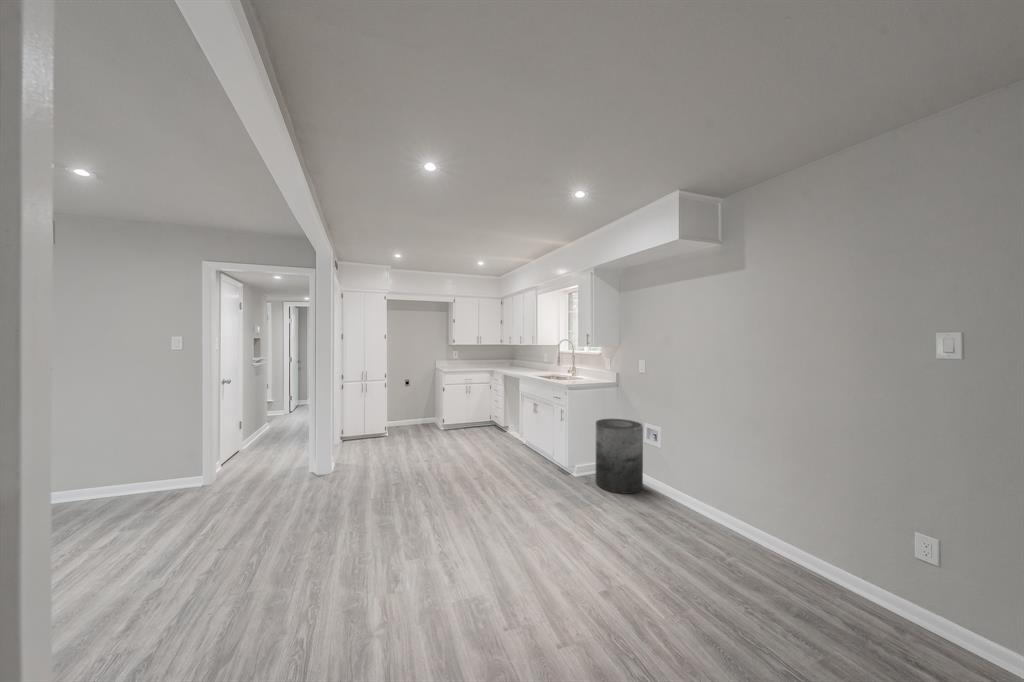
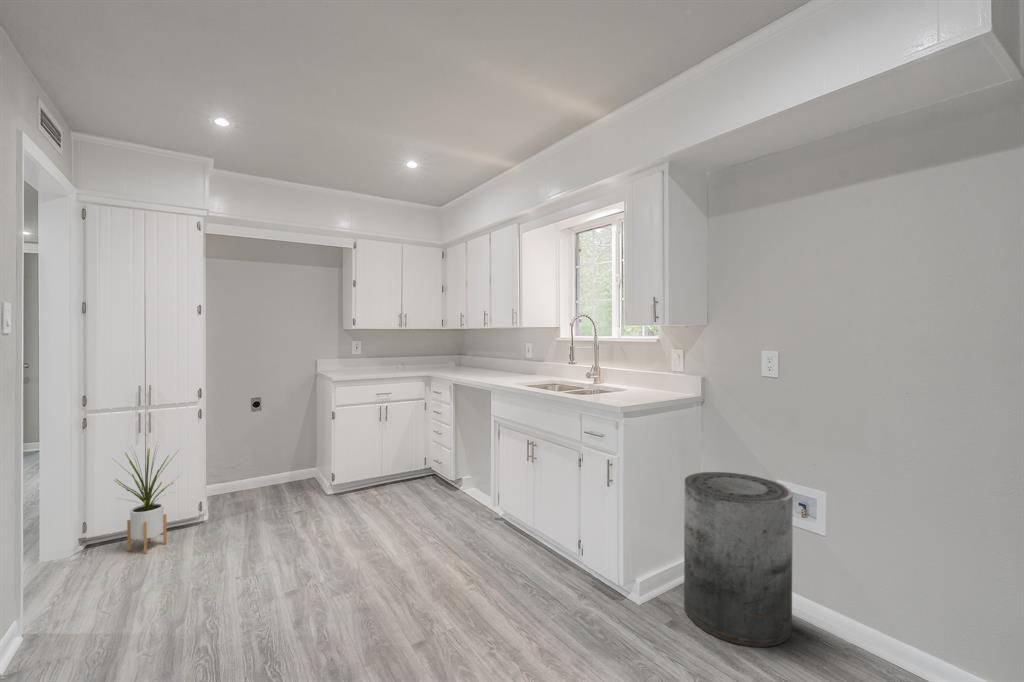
house plant: none [351,397,379,446] -> present [114,449,173,553]

